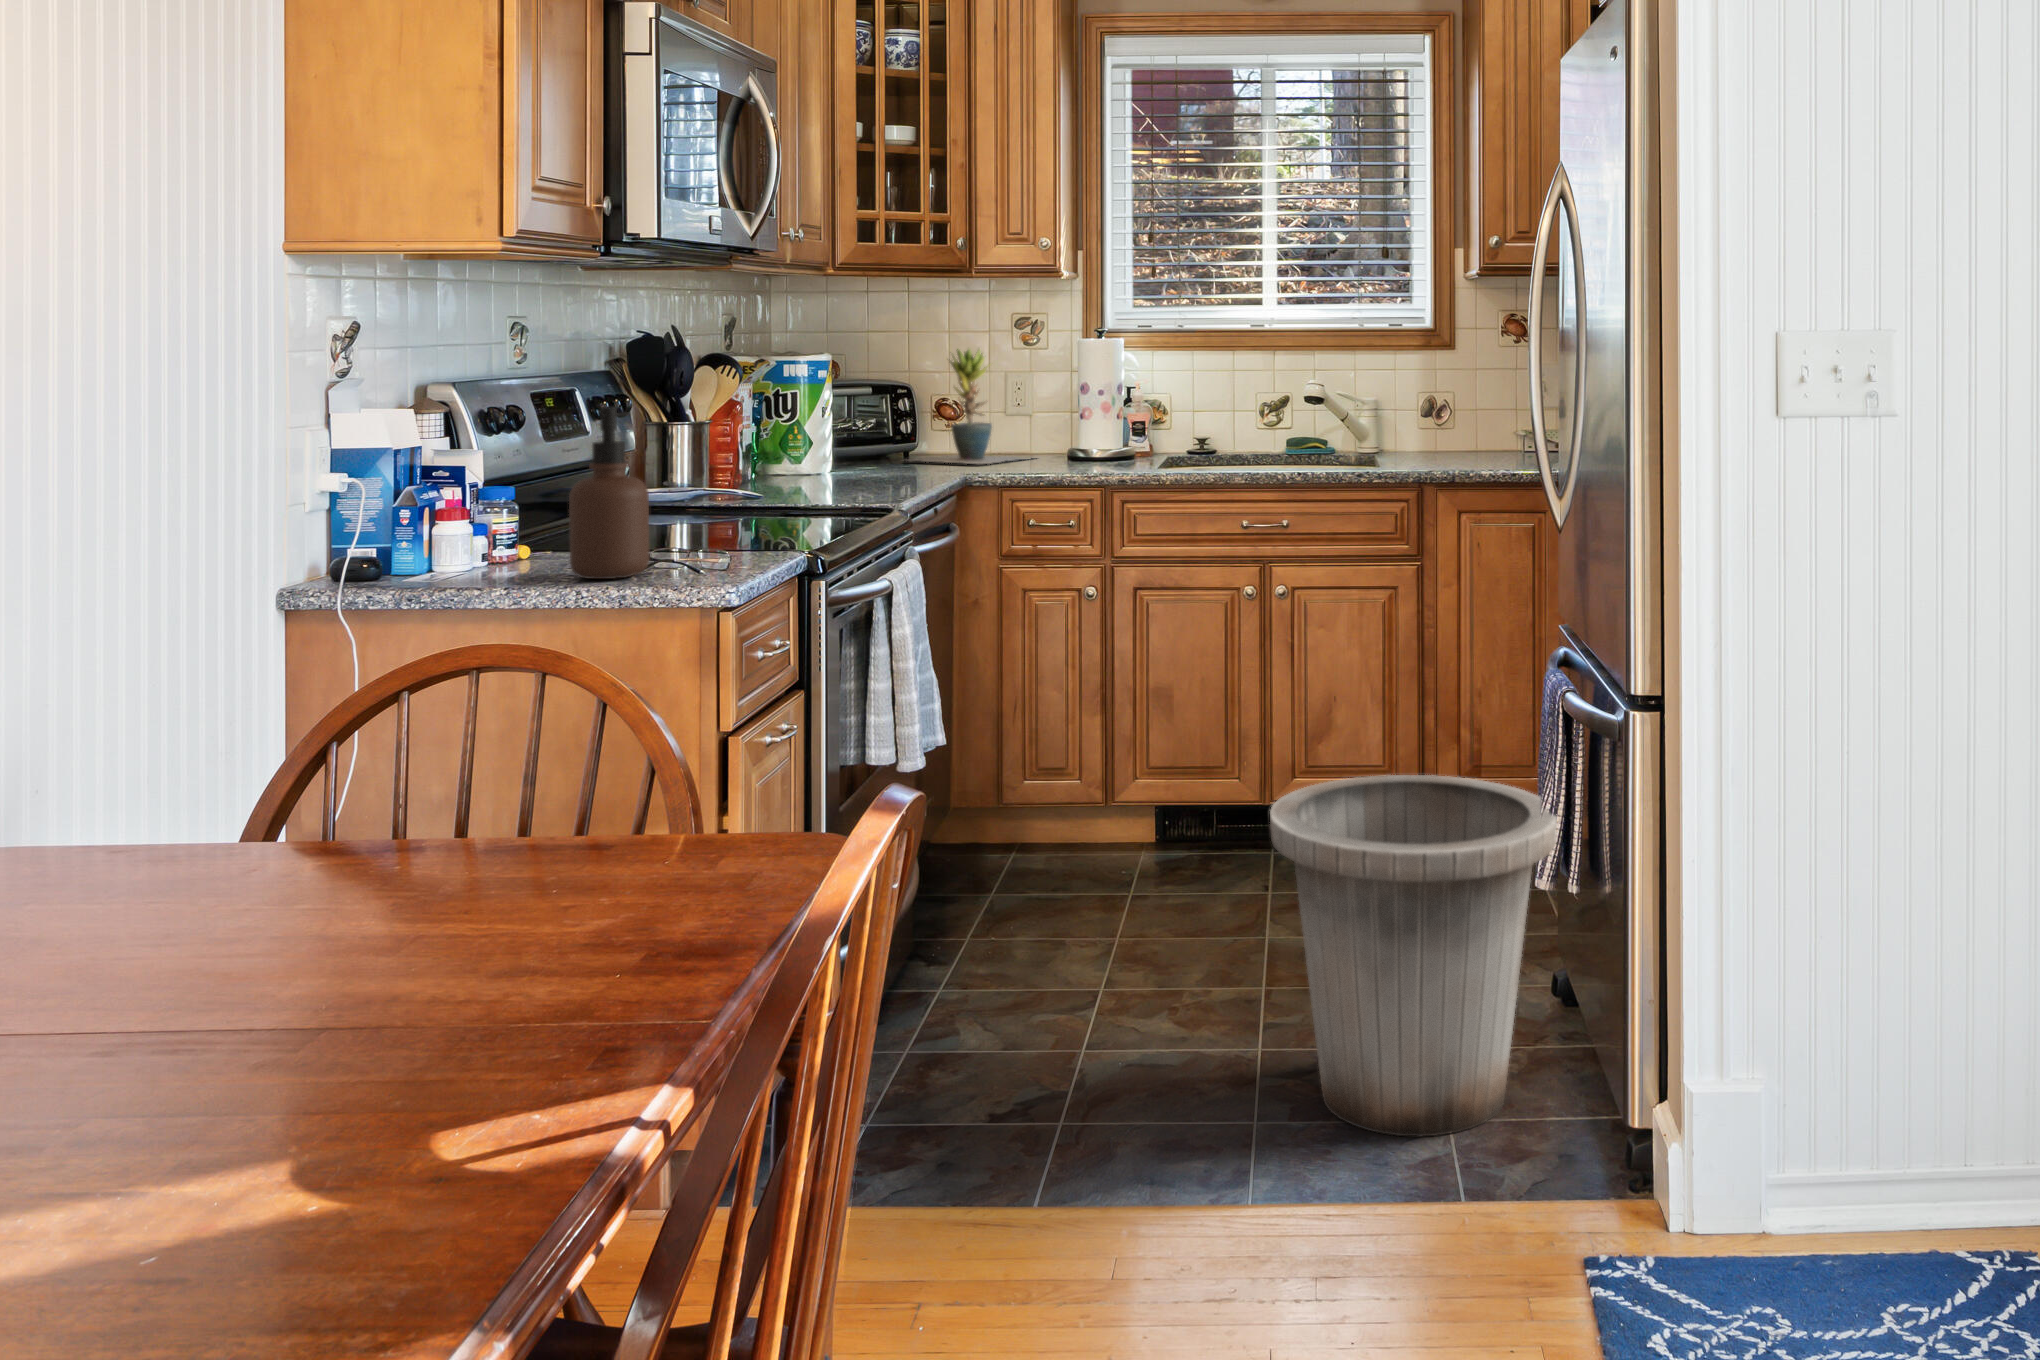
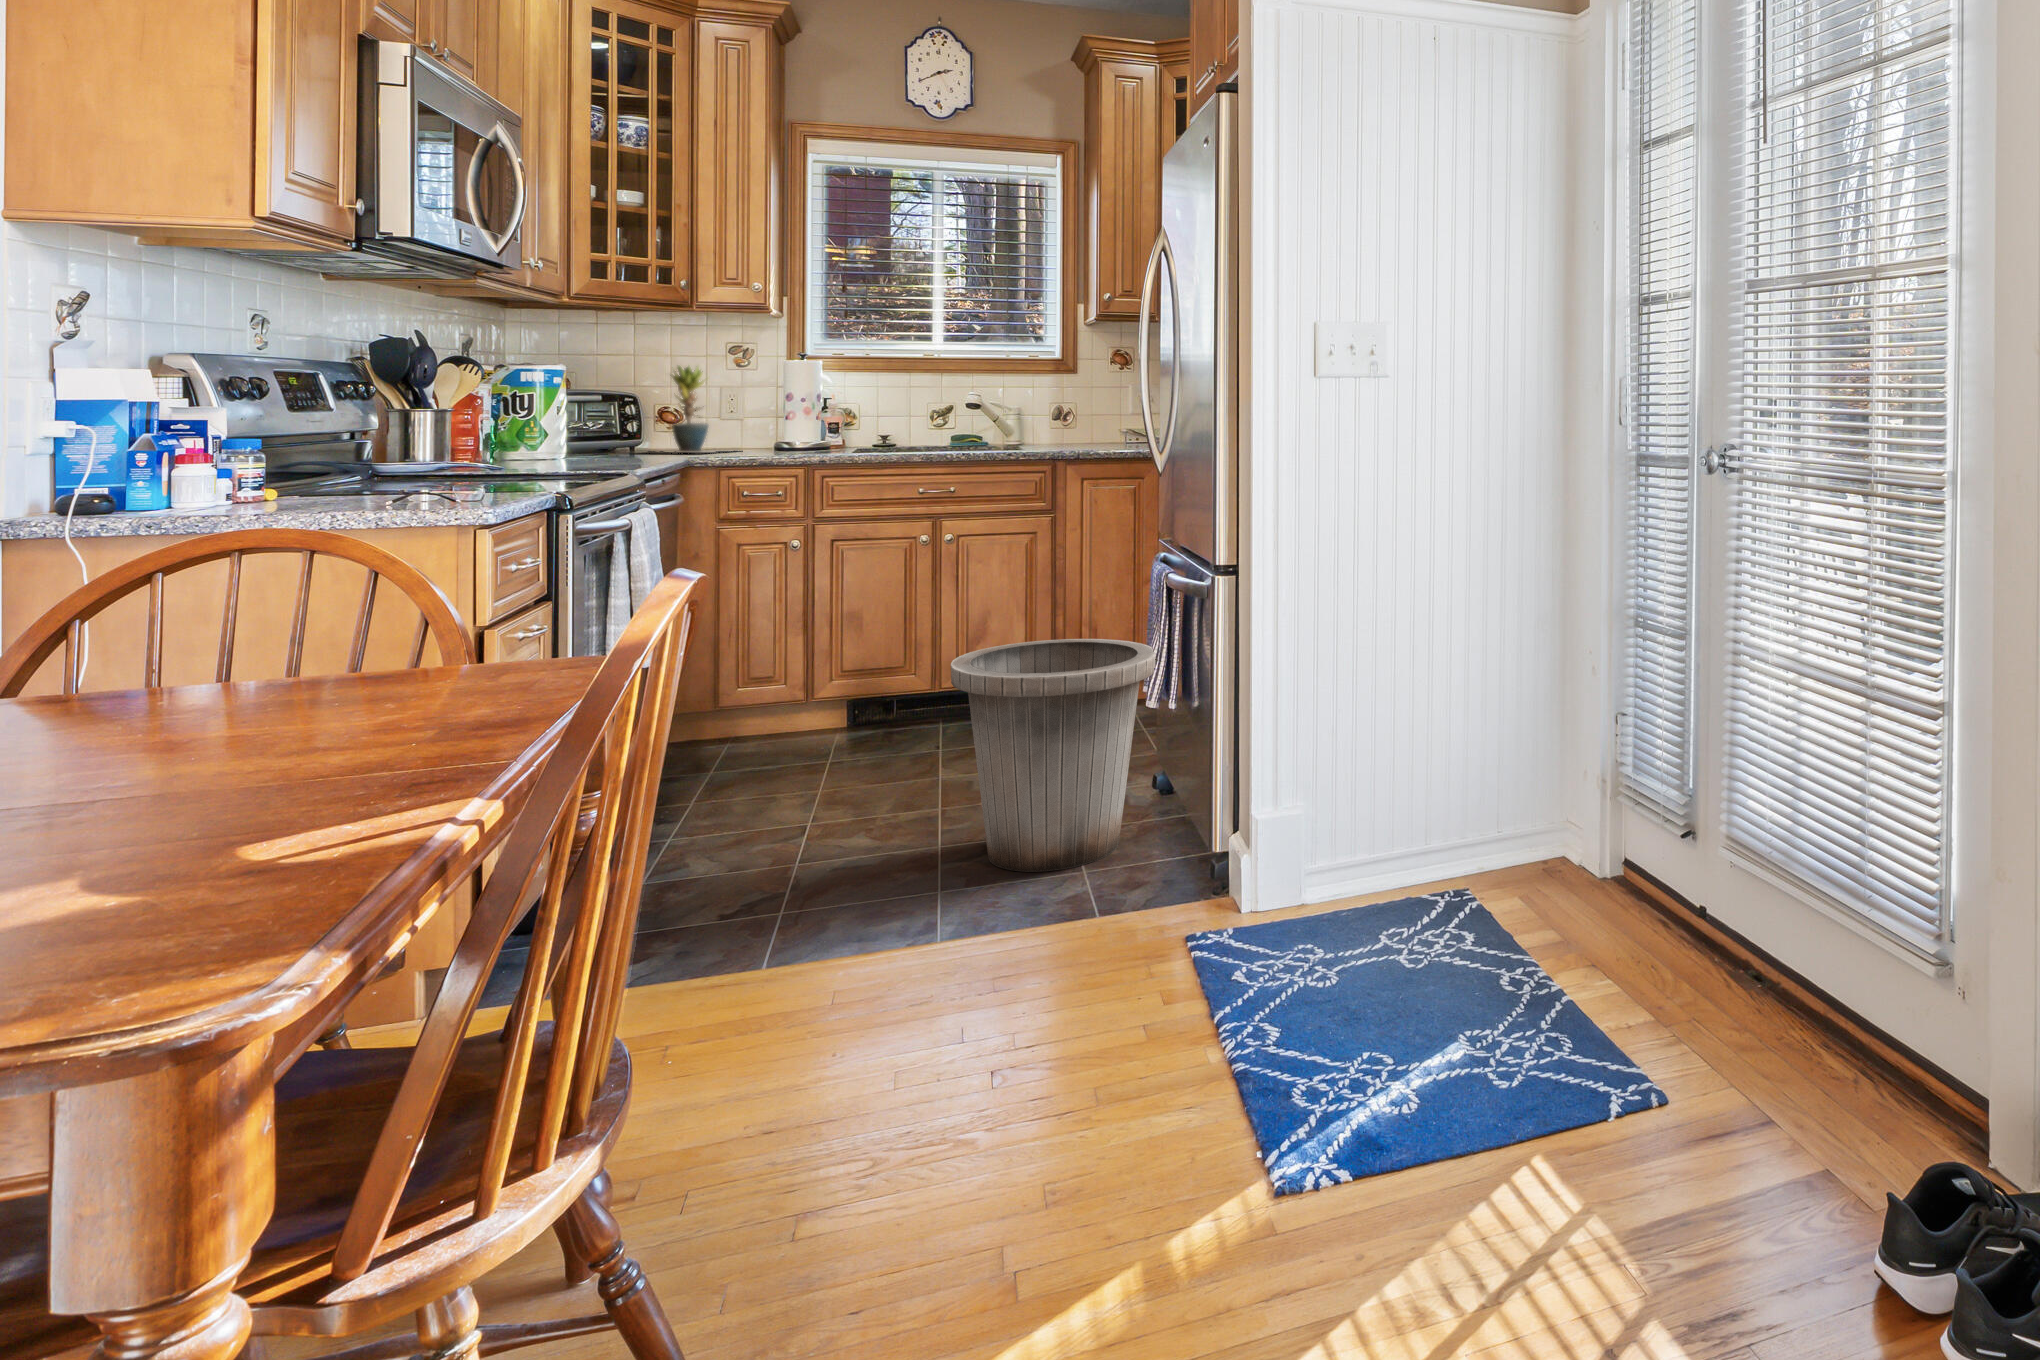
soap dispenser: present [569,407,649,579] -> none [328,369,409,507]

